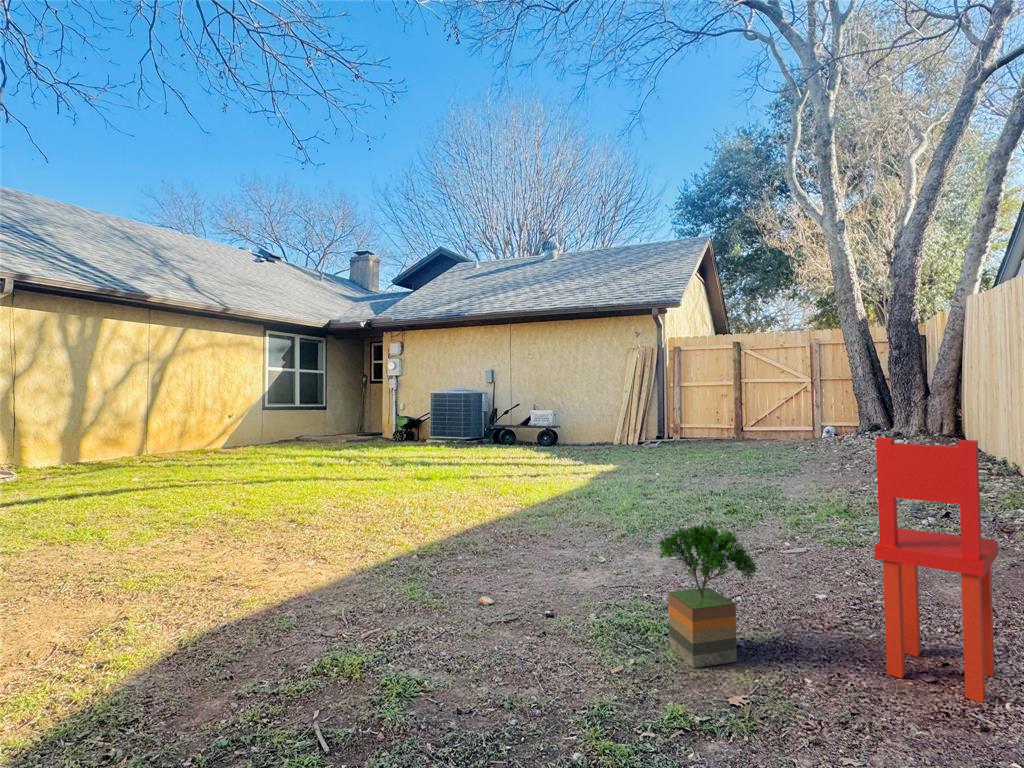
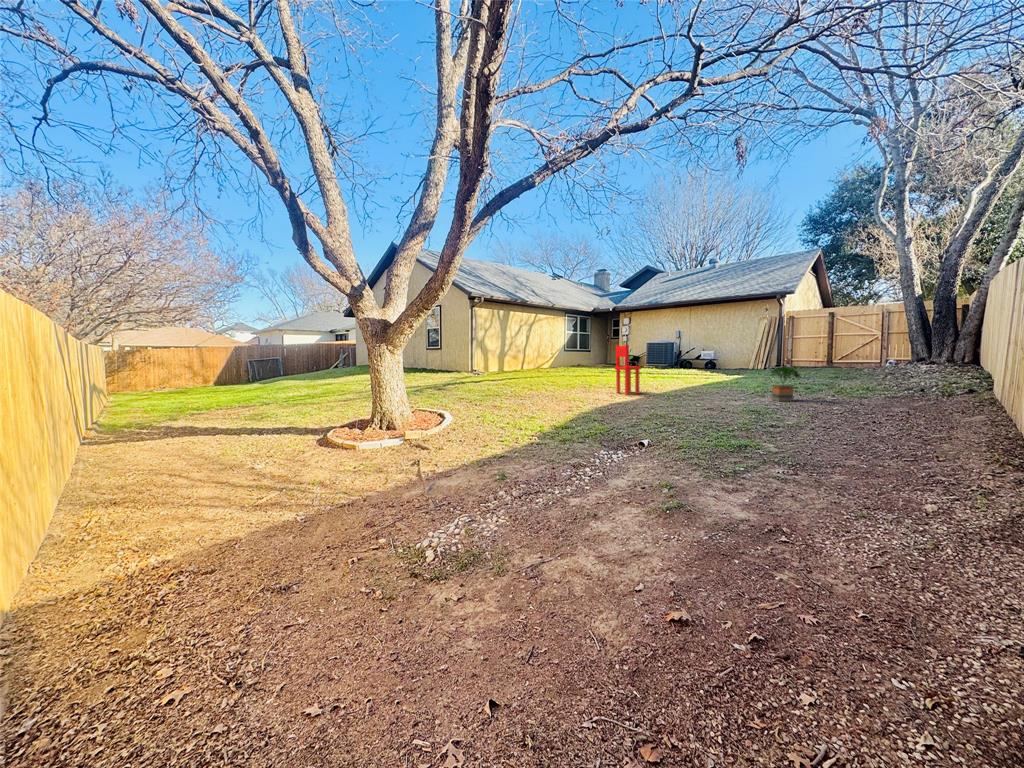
chair: present [874,438,998,703] -> present [615,345,641,395]

